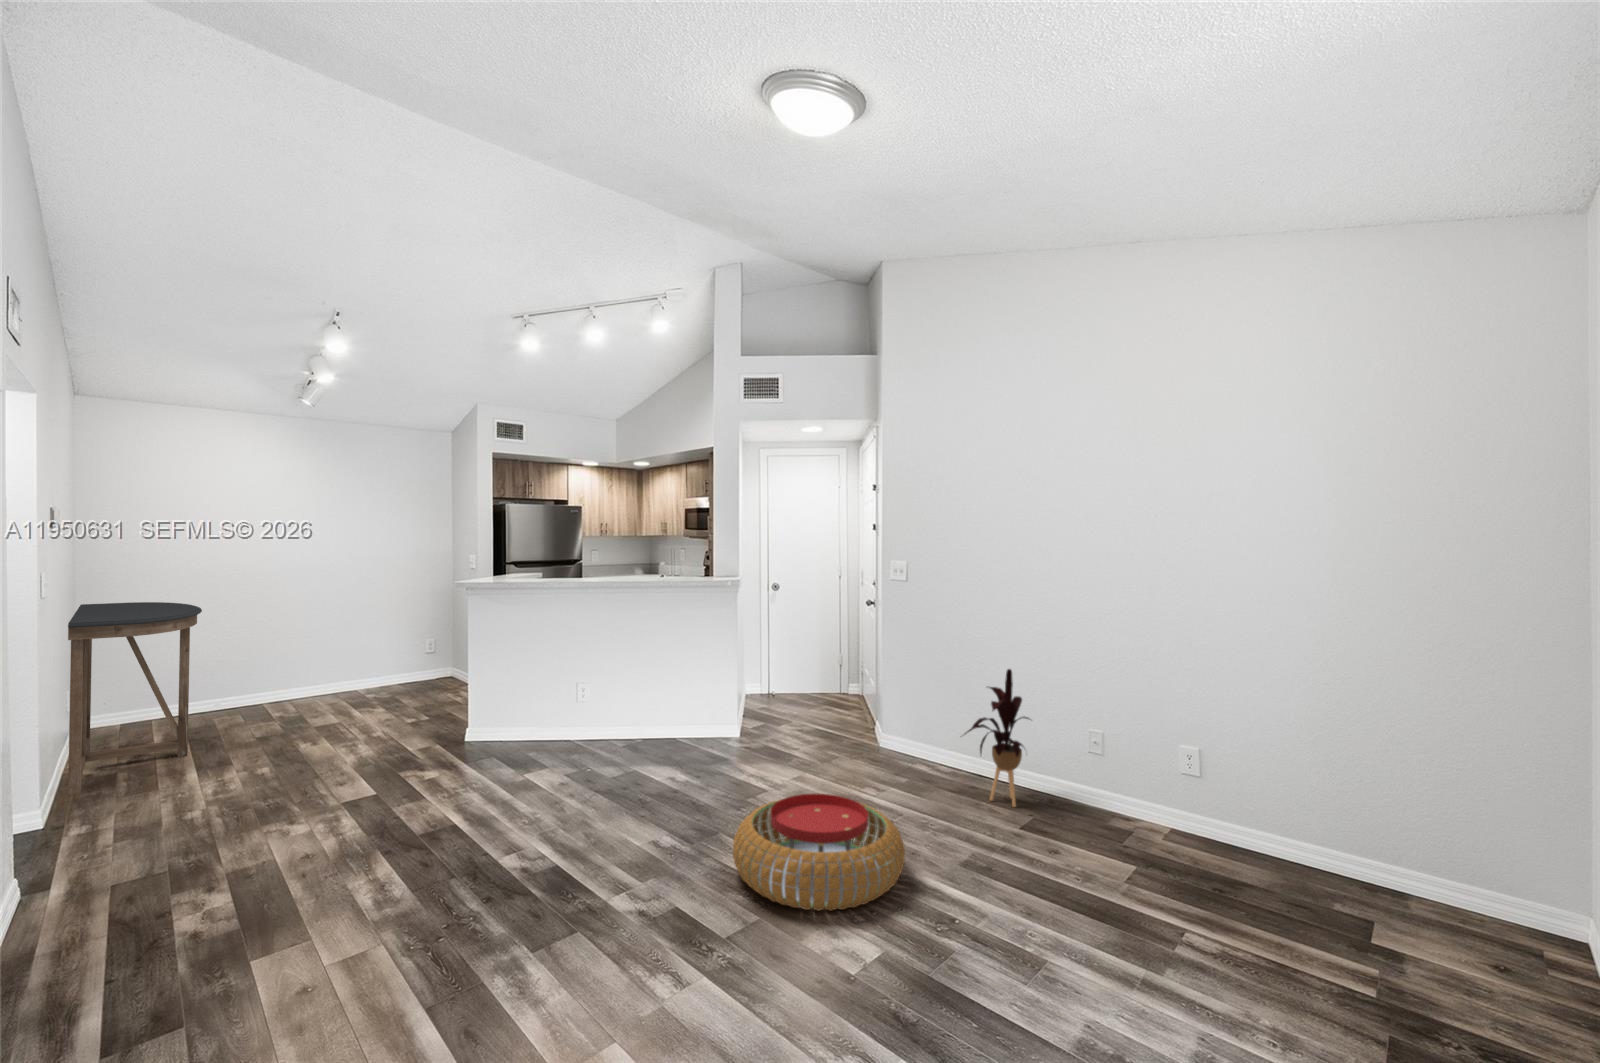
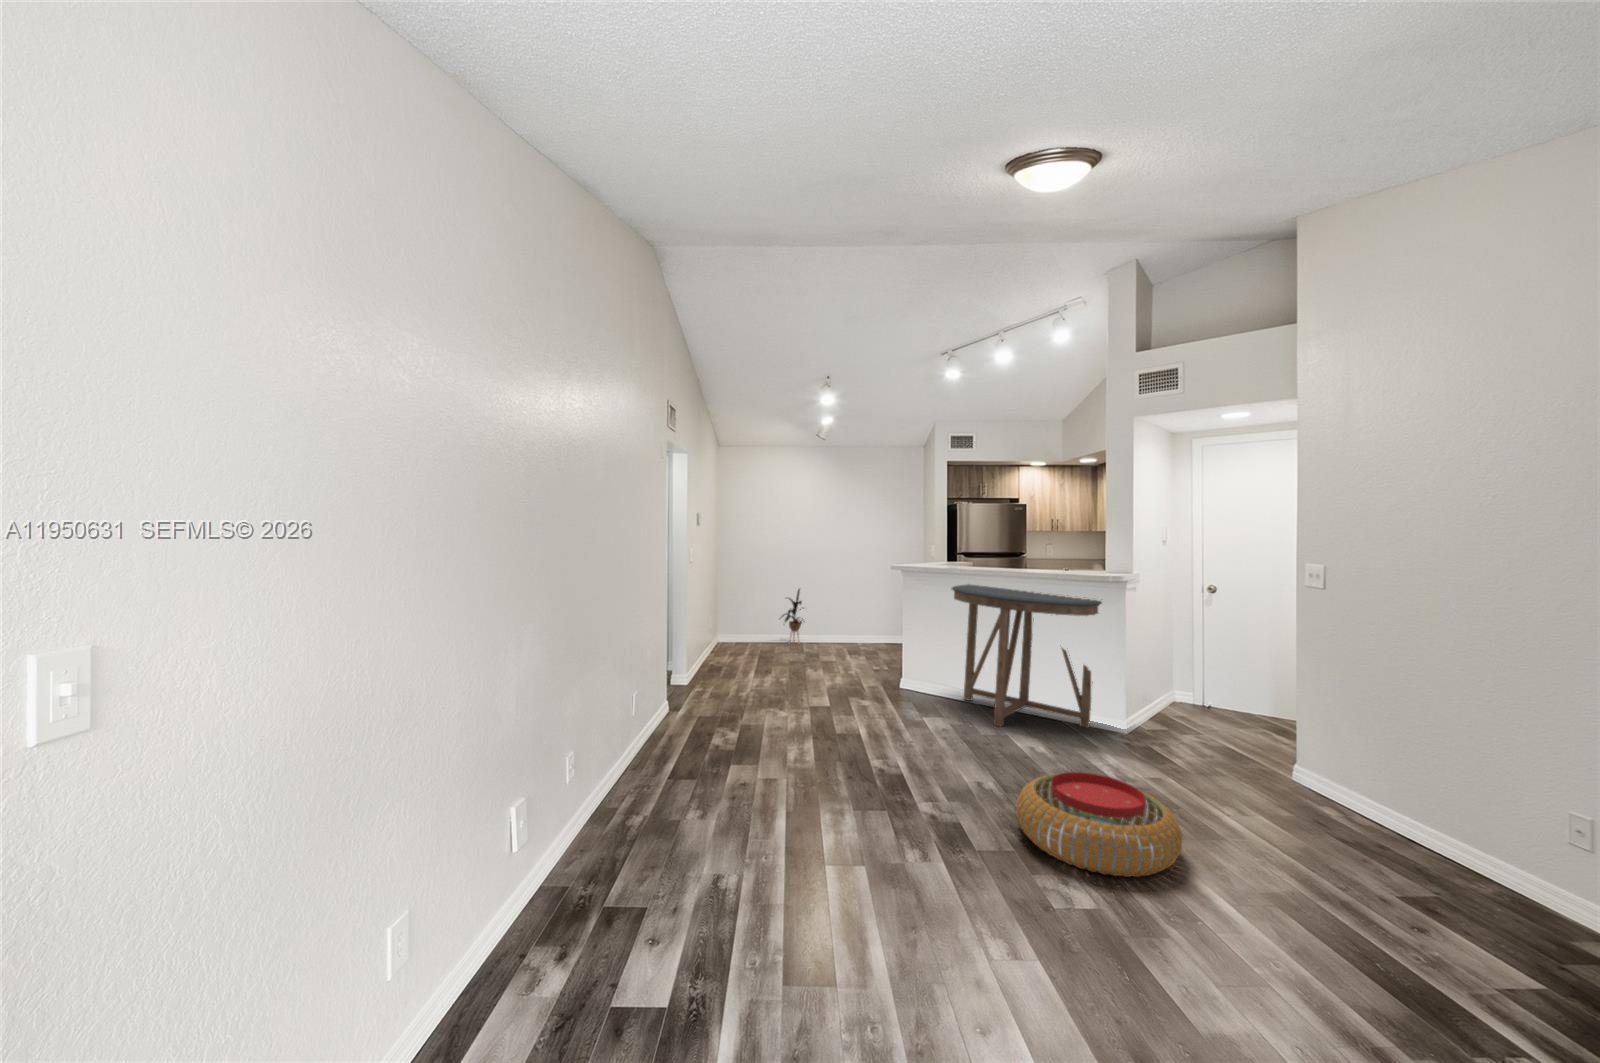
console table: present [68,602,202,795] -> present [952,584,1102,728]
house plant: present [965,669,1029,807] -> present [782,589,802,643]

